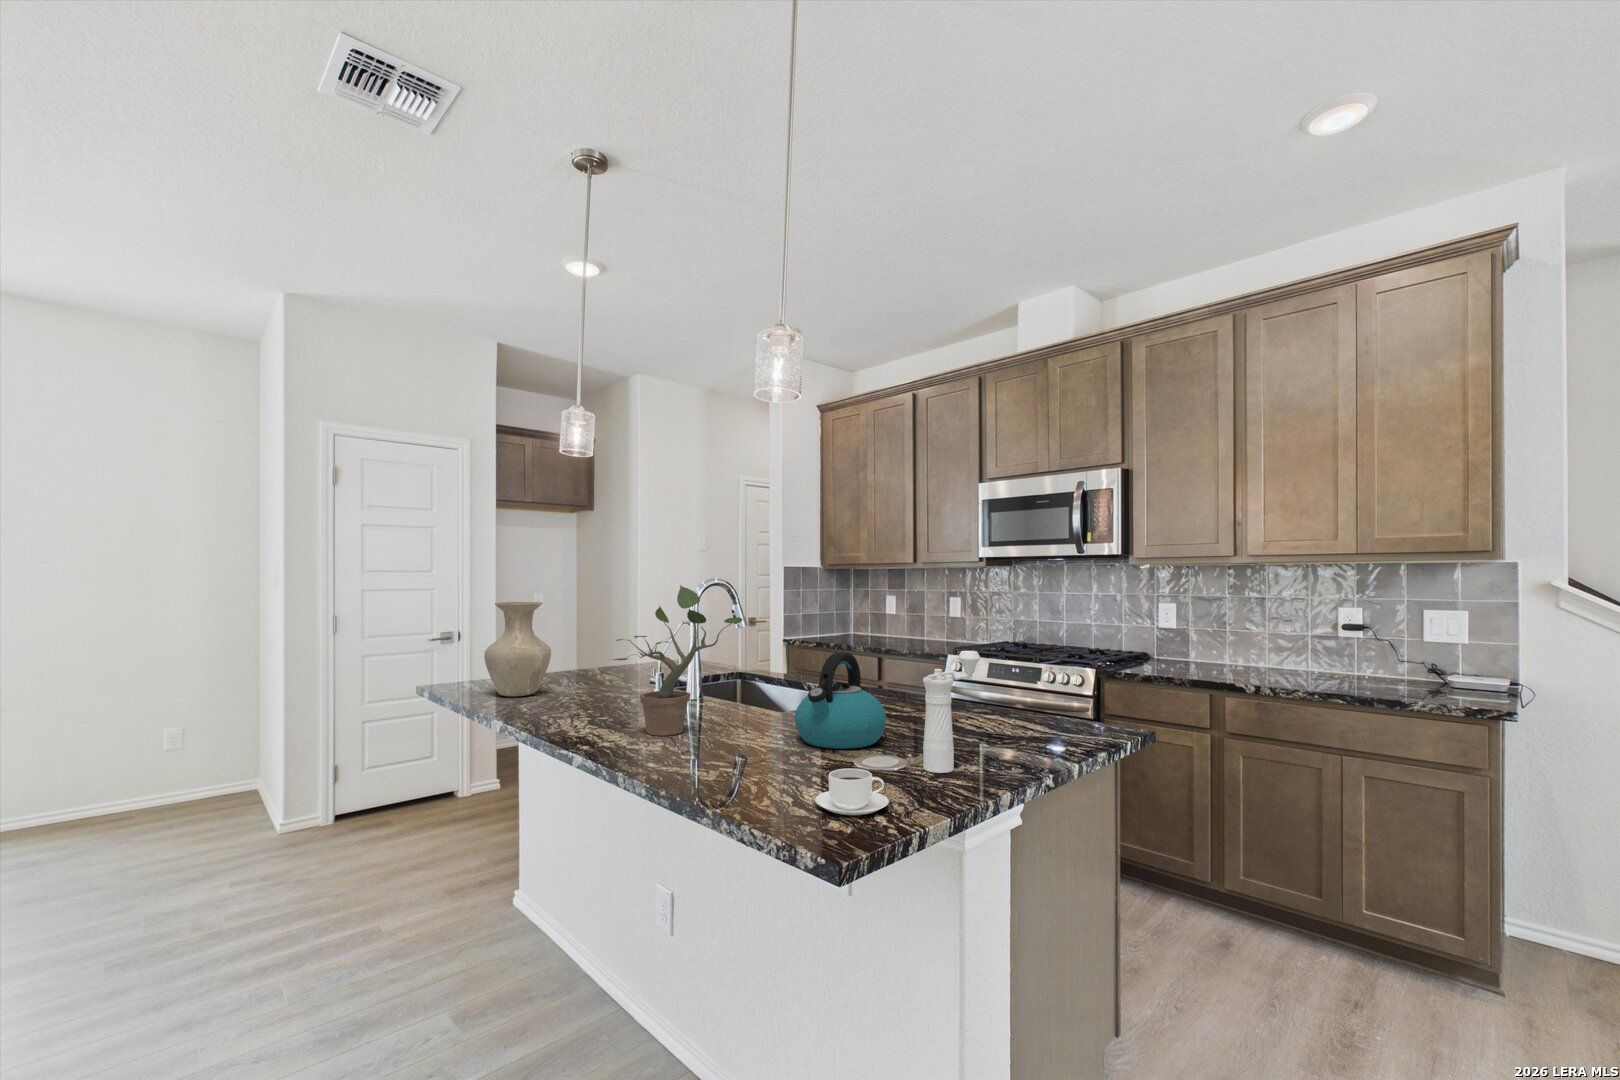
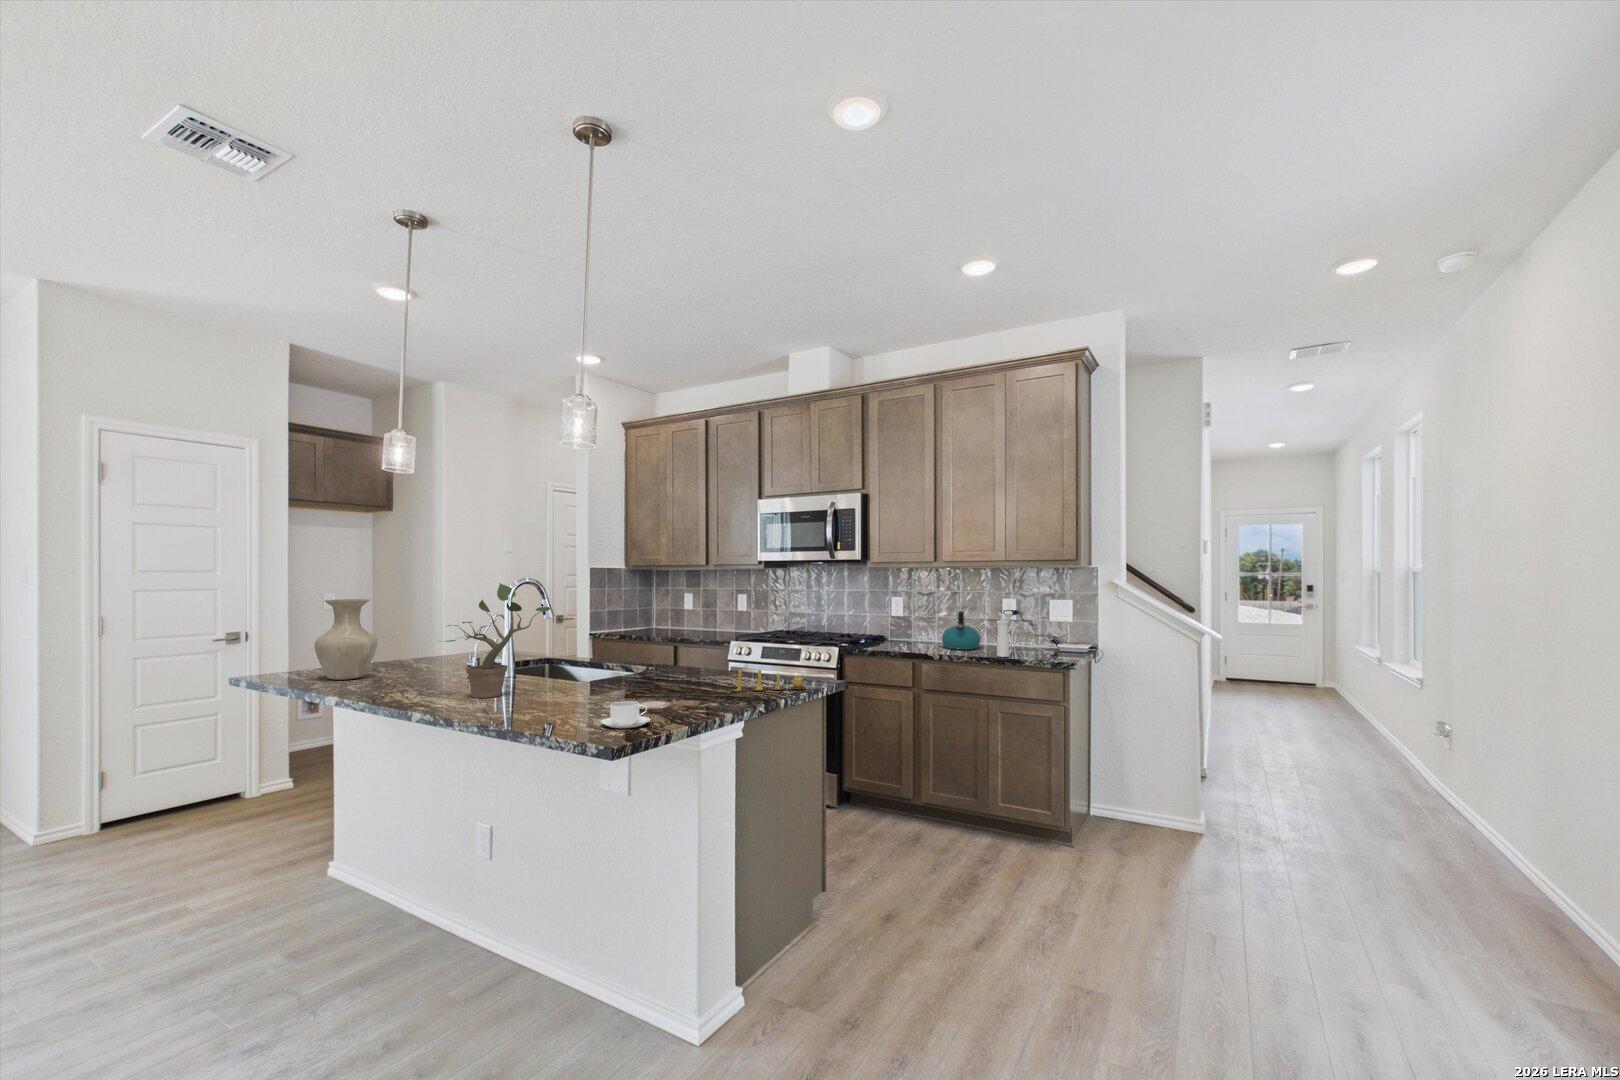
pepper mill: present [923,651,981,773] -> present [997,611,1013,657]
kettle: present [795,652,886,749] -> present [942,611,981,650]
candle: none [988,709,1096,743] -> present [733,670,806,692]

